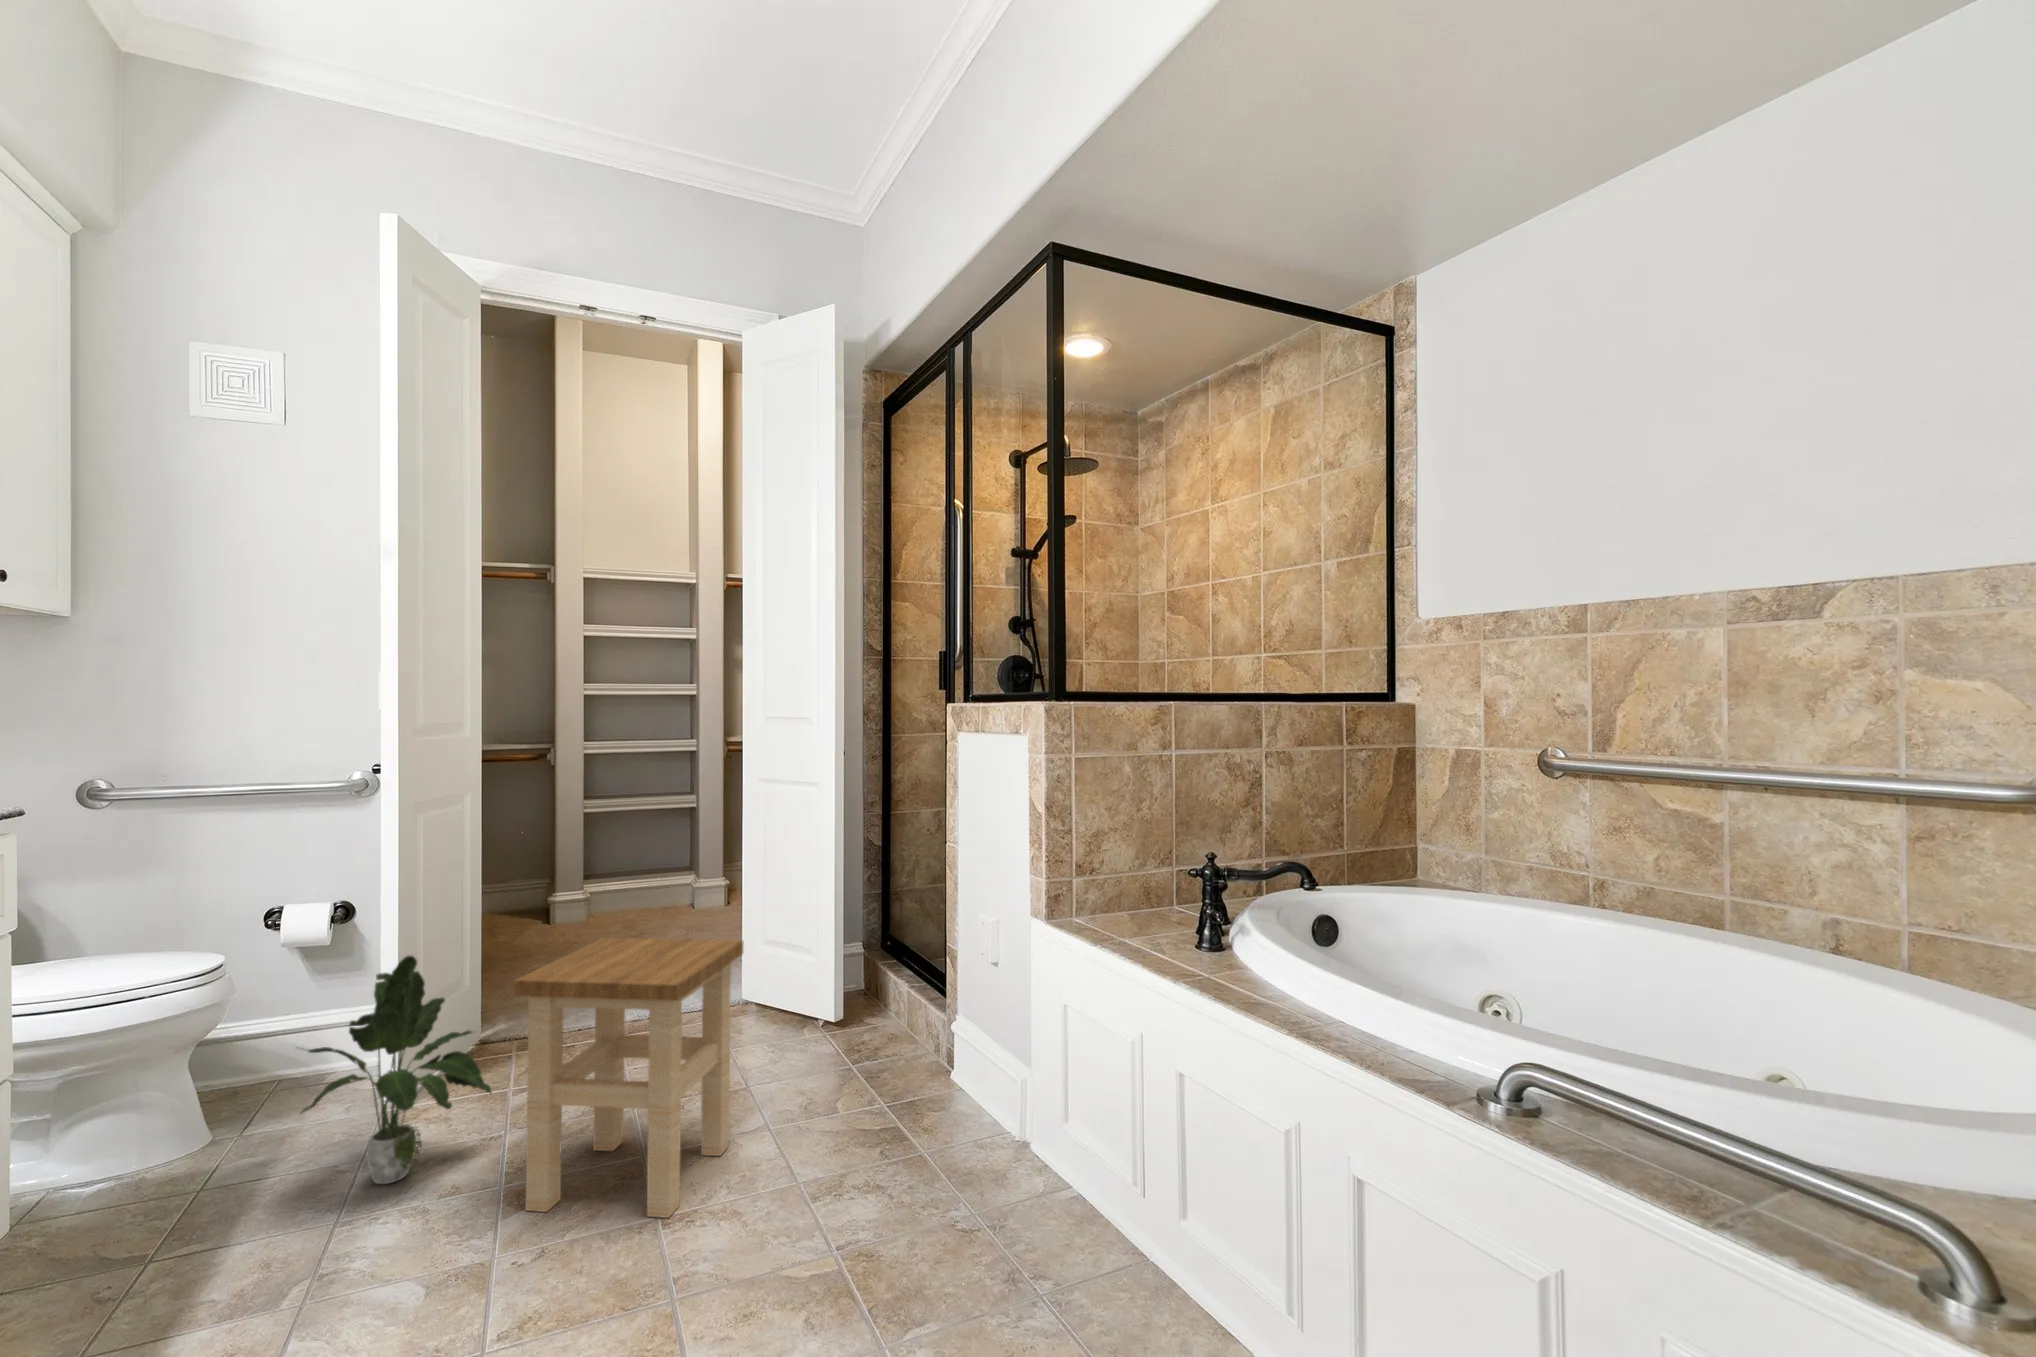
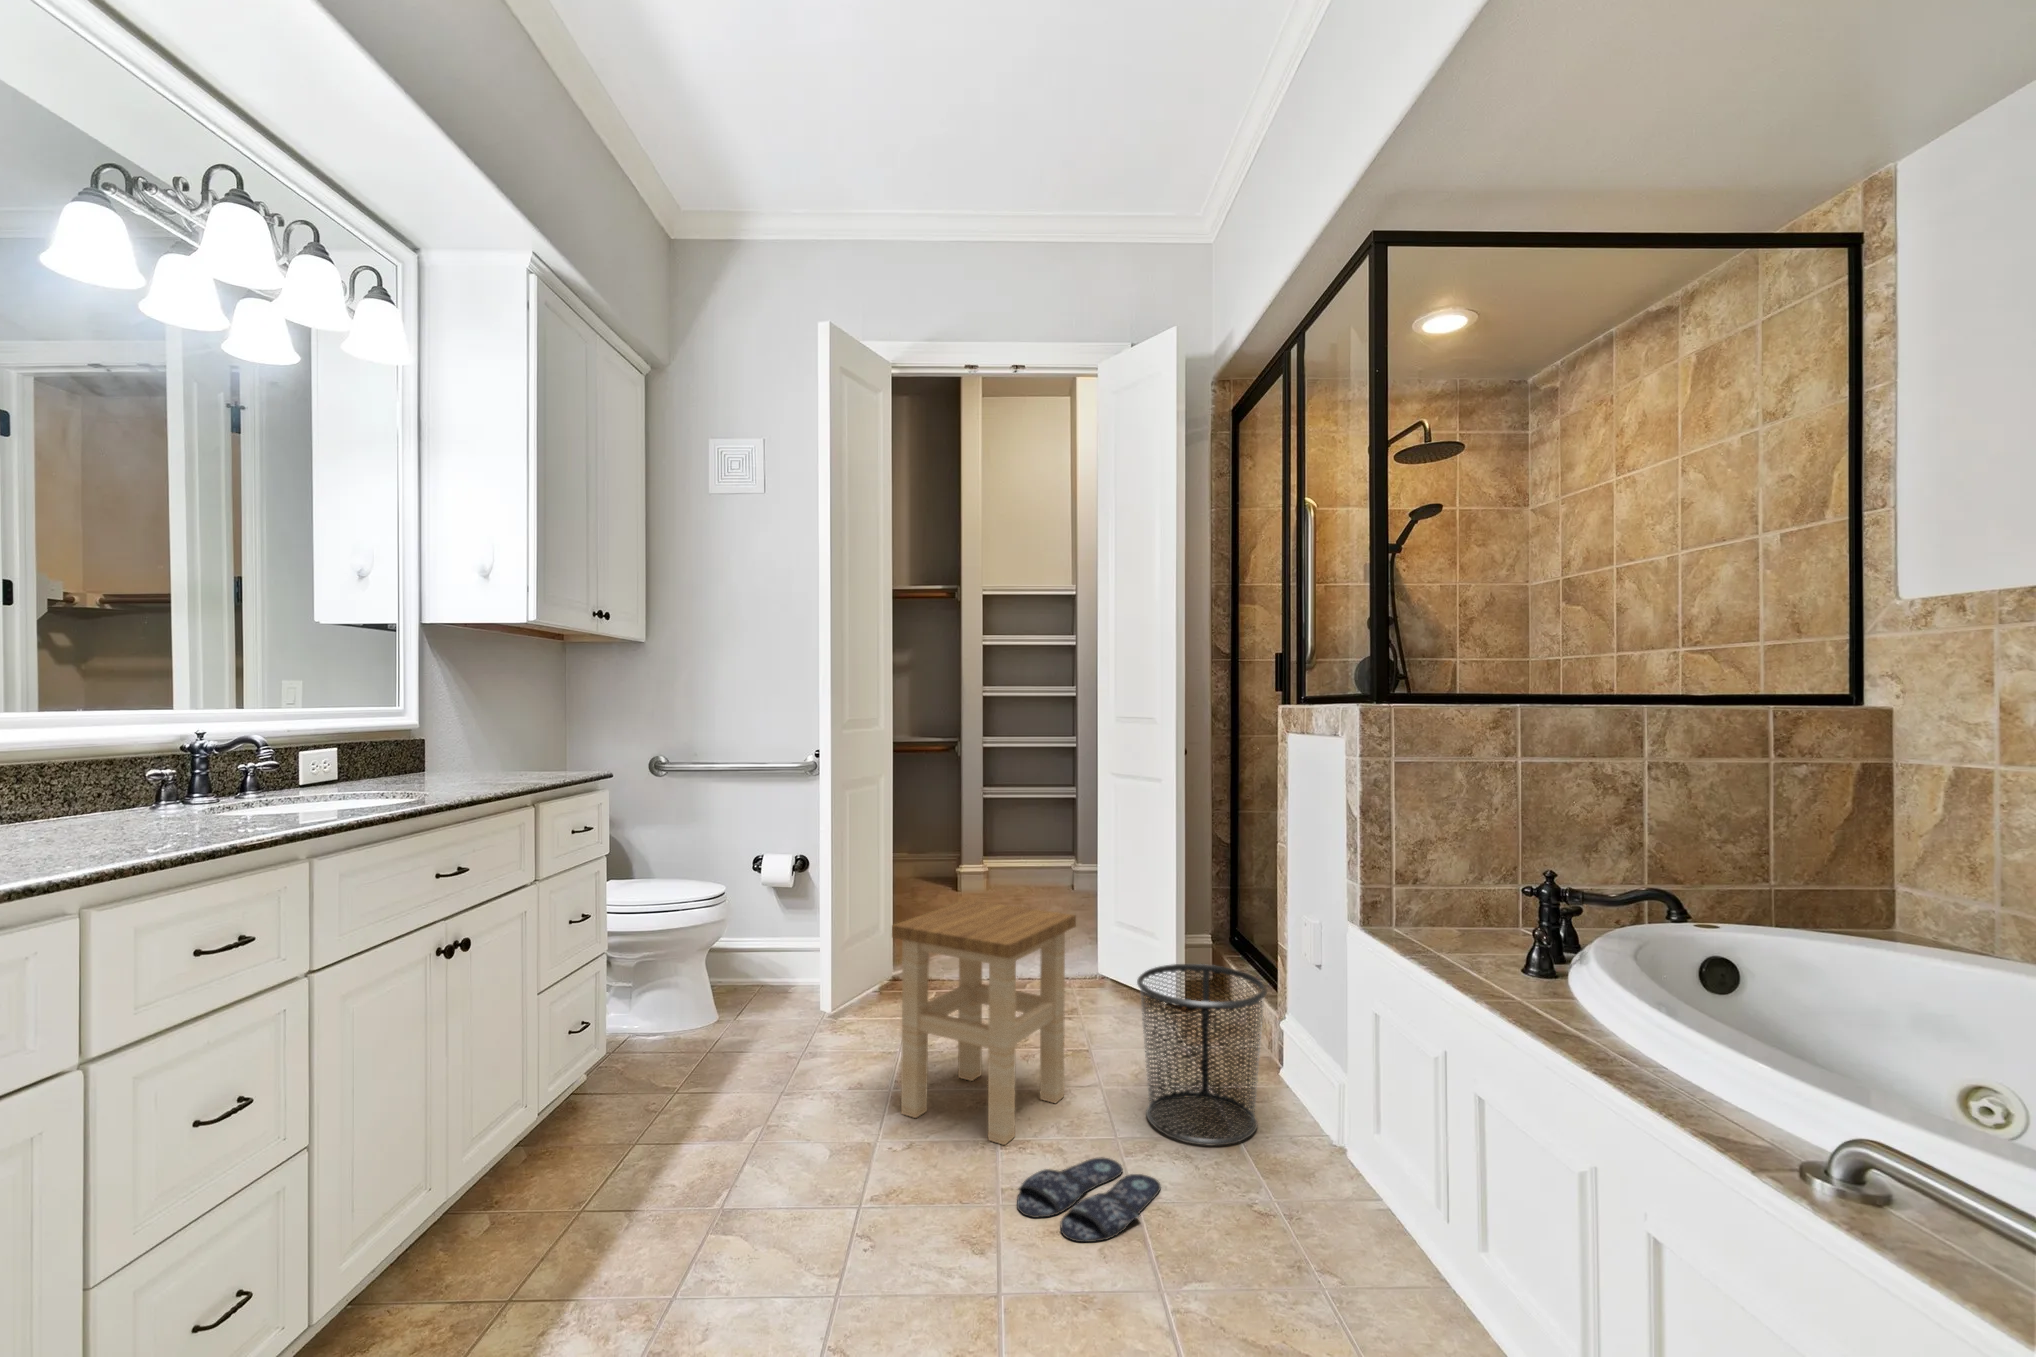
potted plant: present [301,956,491,1184] -> none [756,897,886,1072]
waste bin: none [815,976,951,1167] -> present [1137,964,1267,1146]
slippers: none [698,1204,857,1306] -> present [1017,1157,1161,1242]

